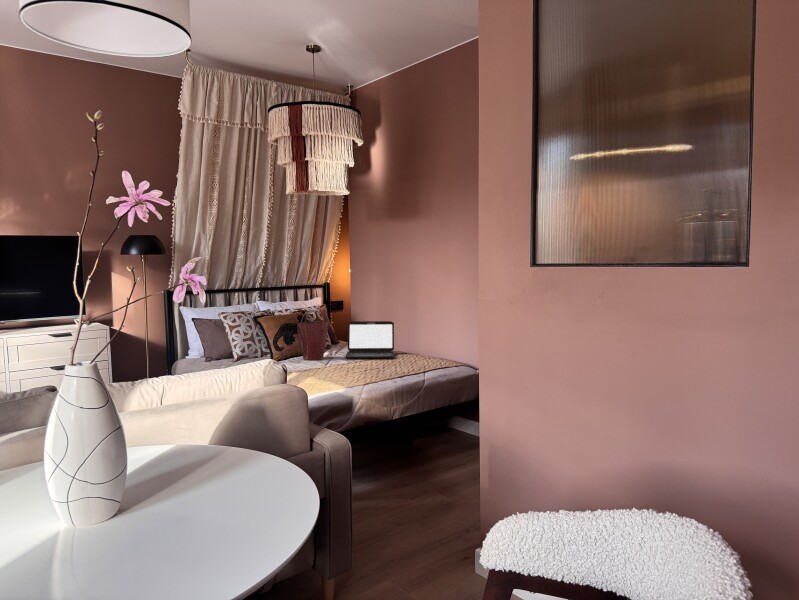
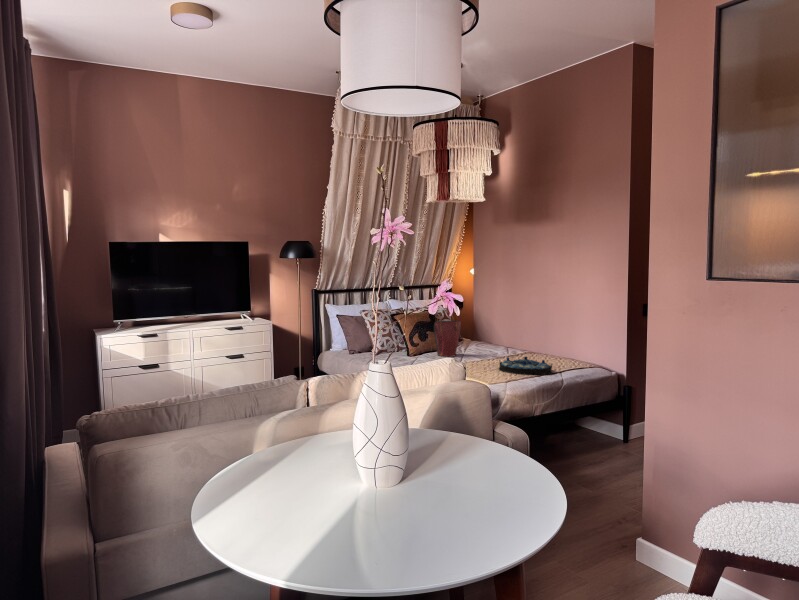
laptop: present [345,321,394,359] -> none [477,322,523,359]
serving tray: none [362,356,418,376] -> present [499,357,552,375]

